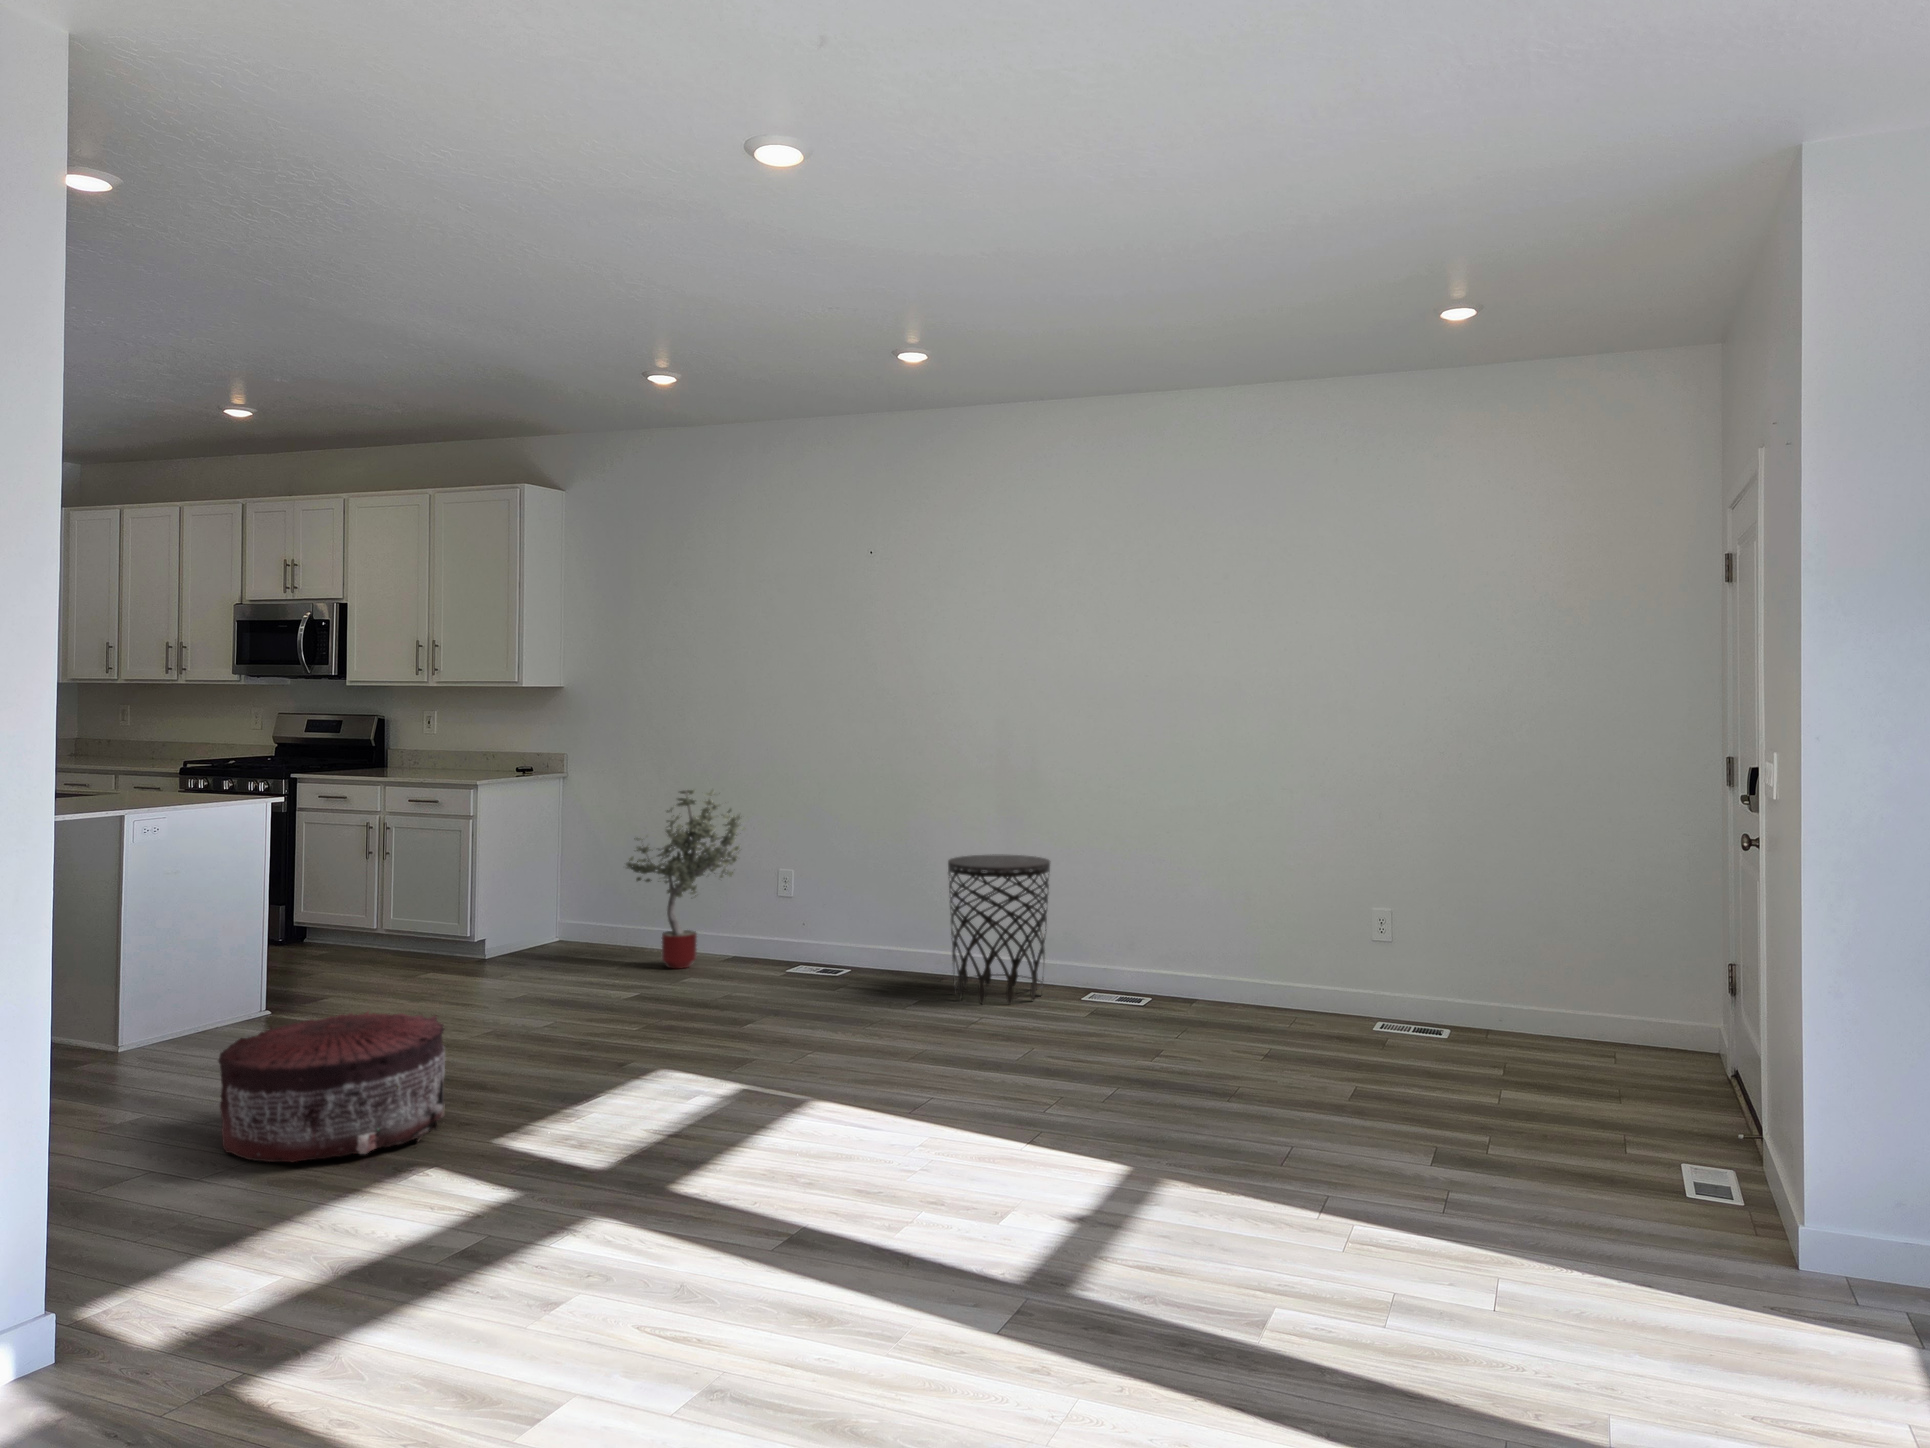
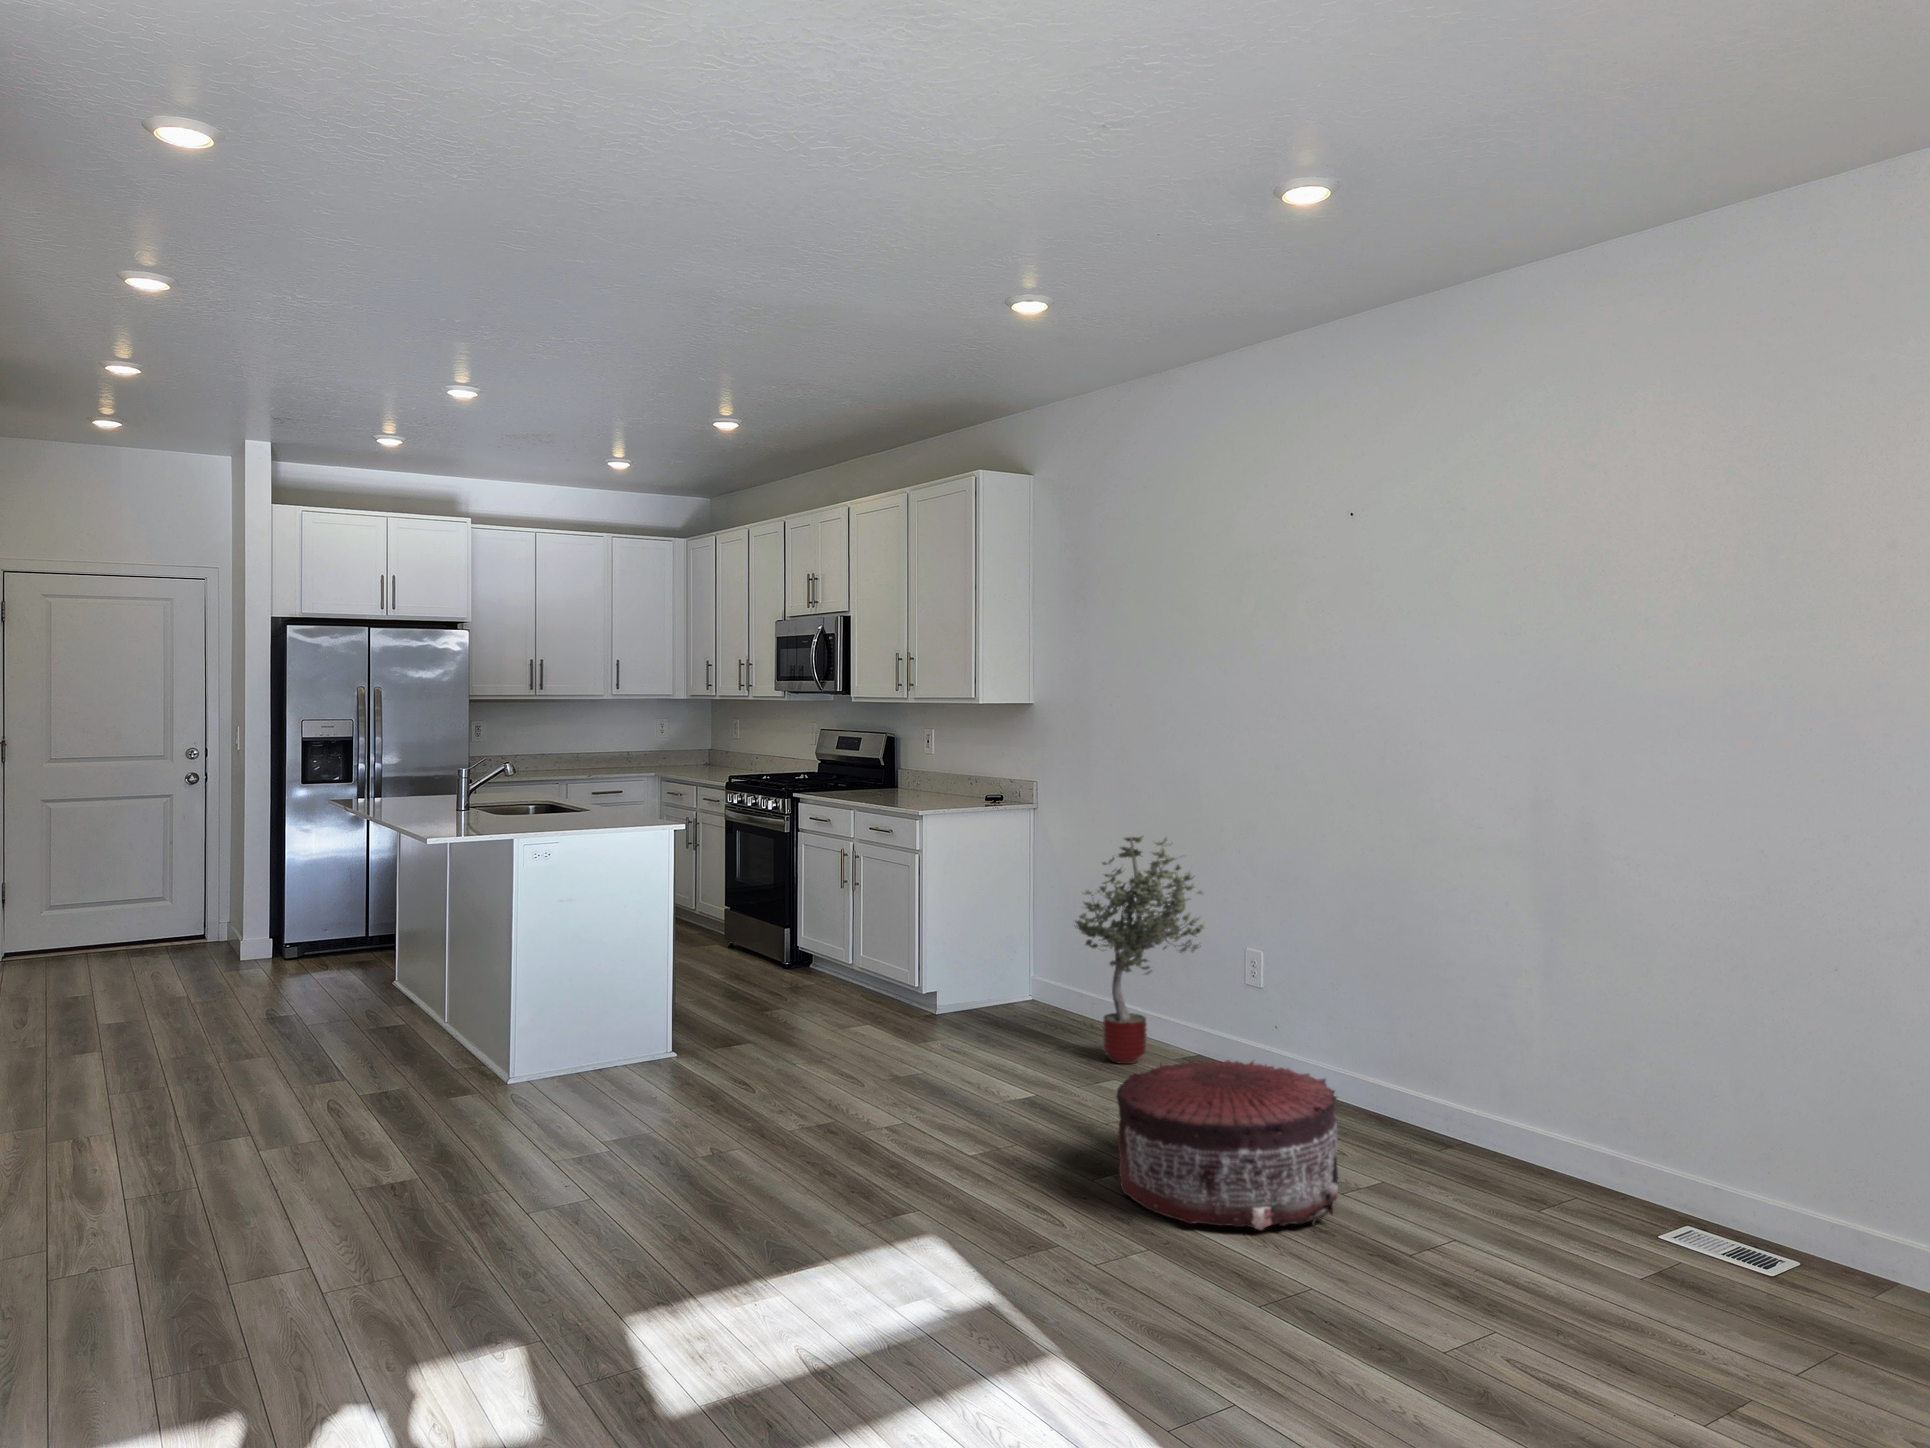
side table: present [948,854,1050,1004] -> none [1436,967,1611,1223]
pouf: present [218,1012,445,1162] -> present [1116,1060,1339,1229]

